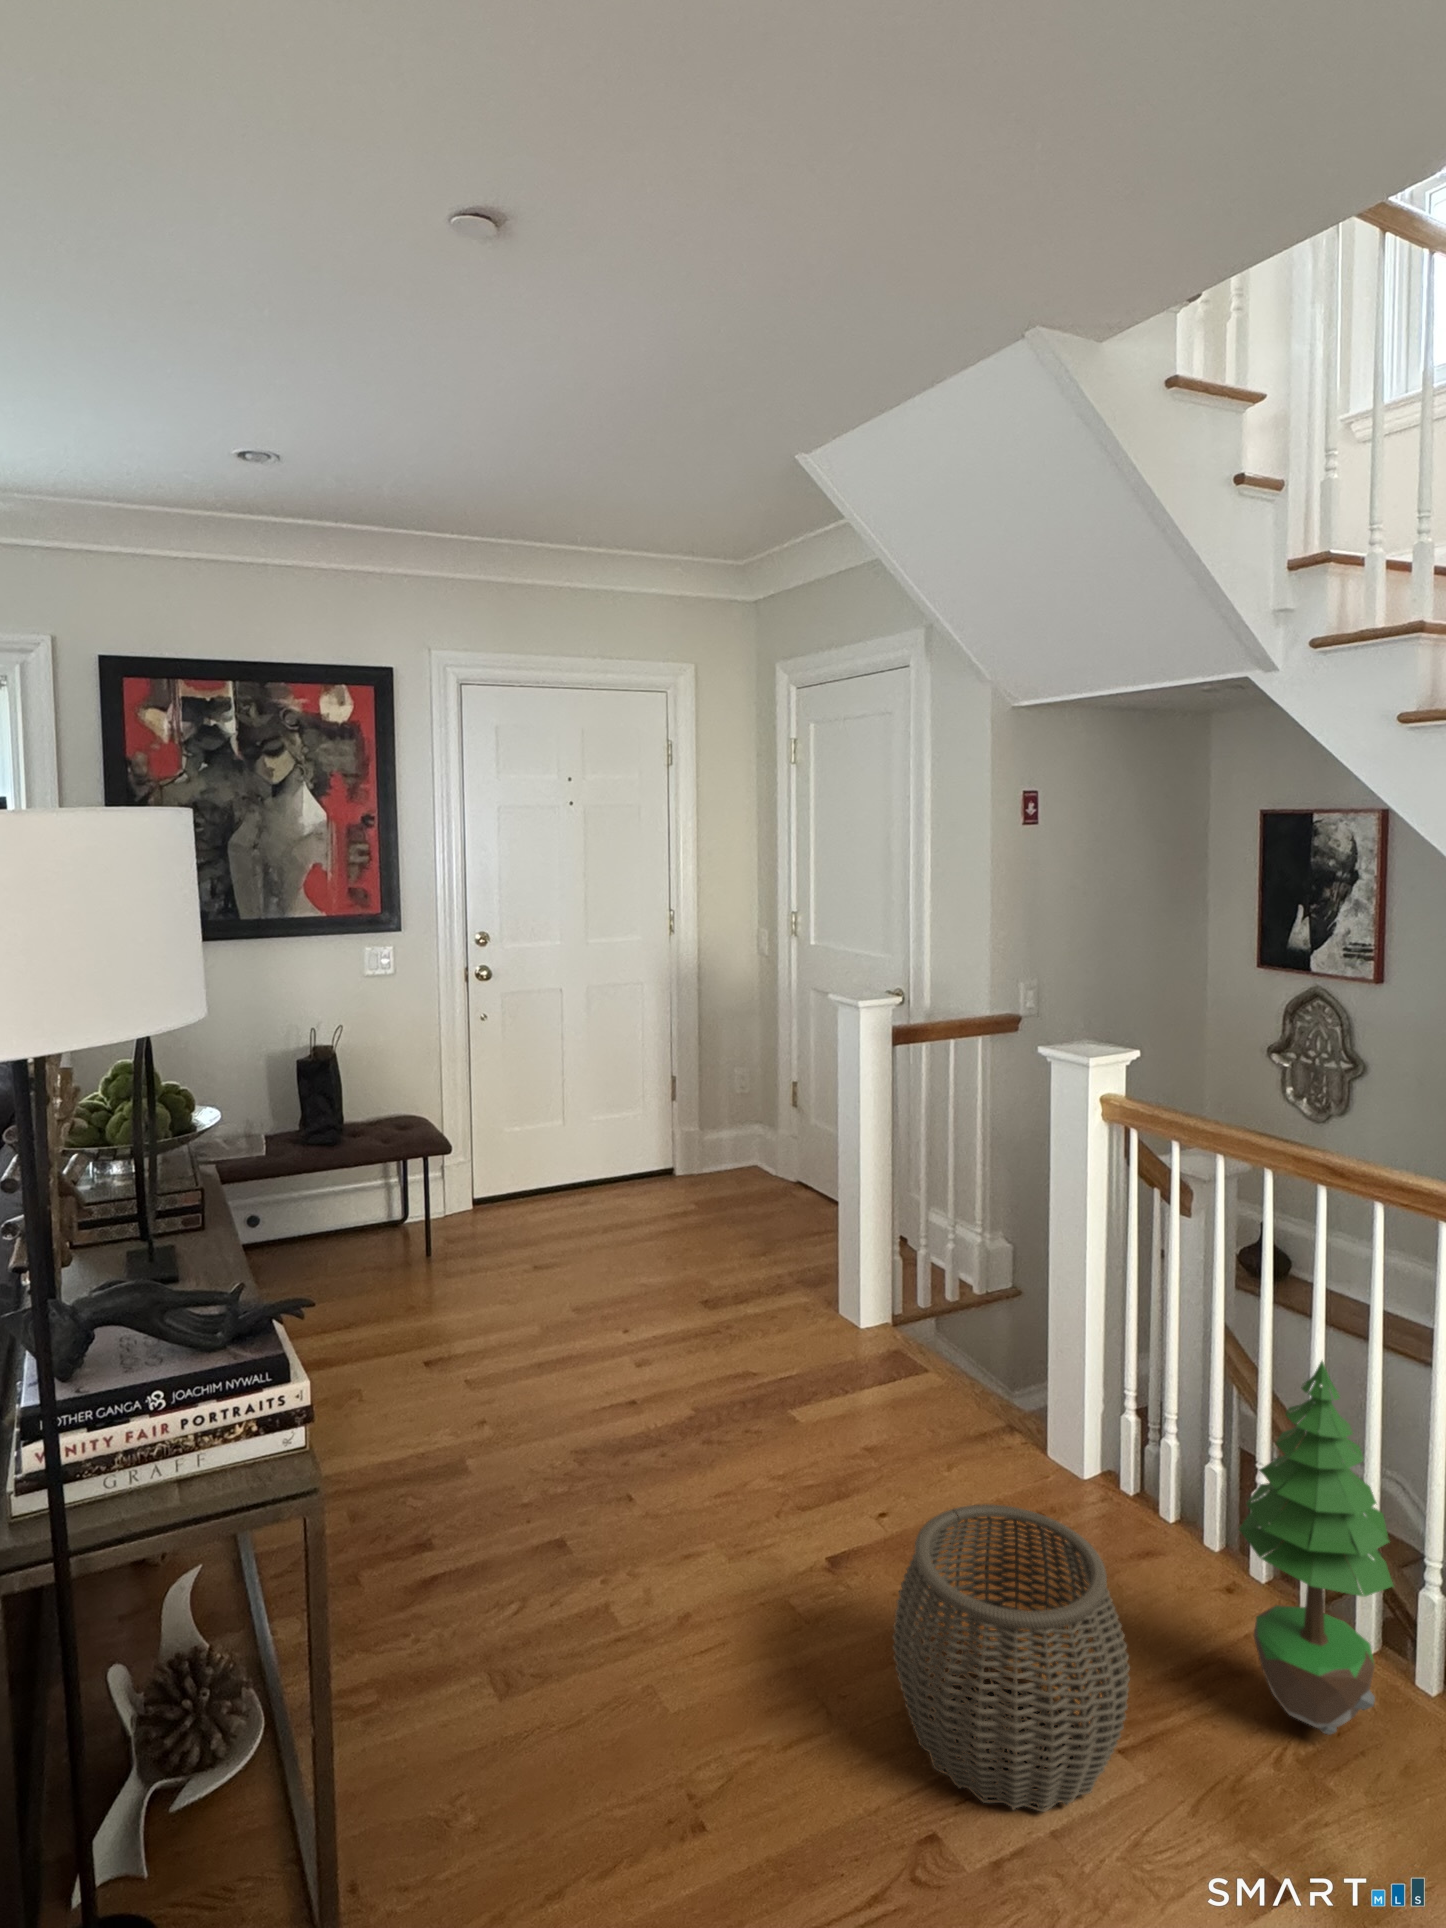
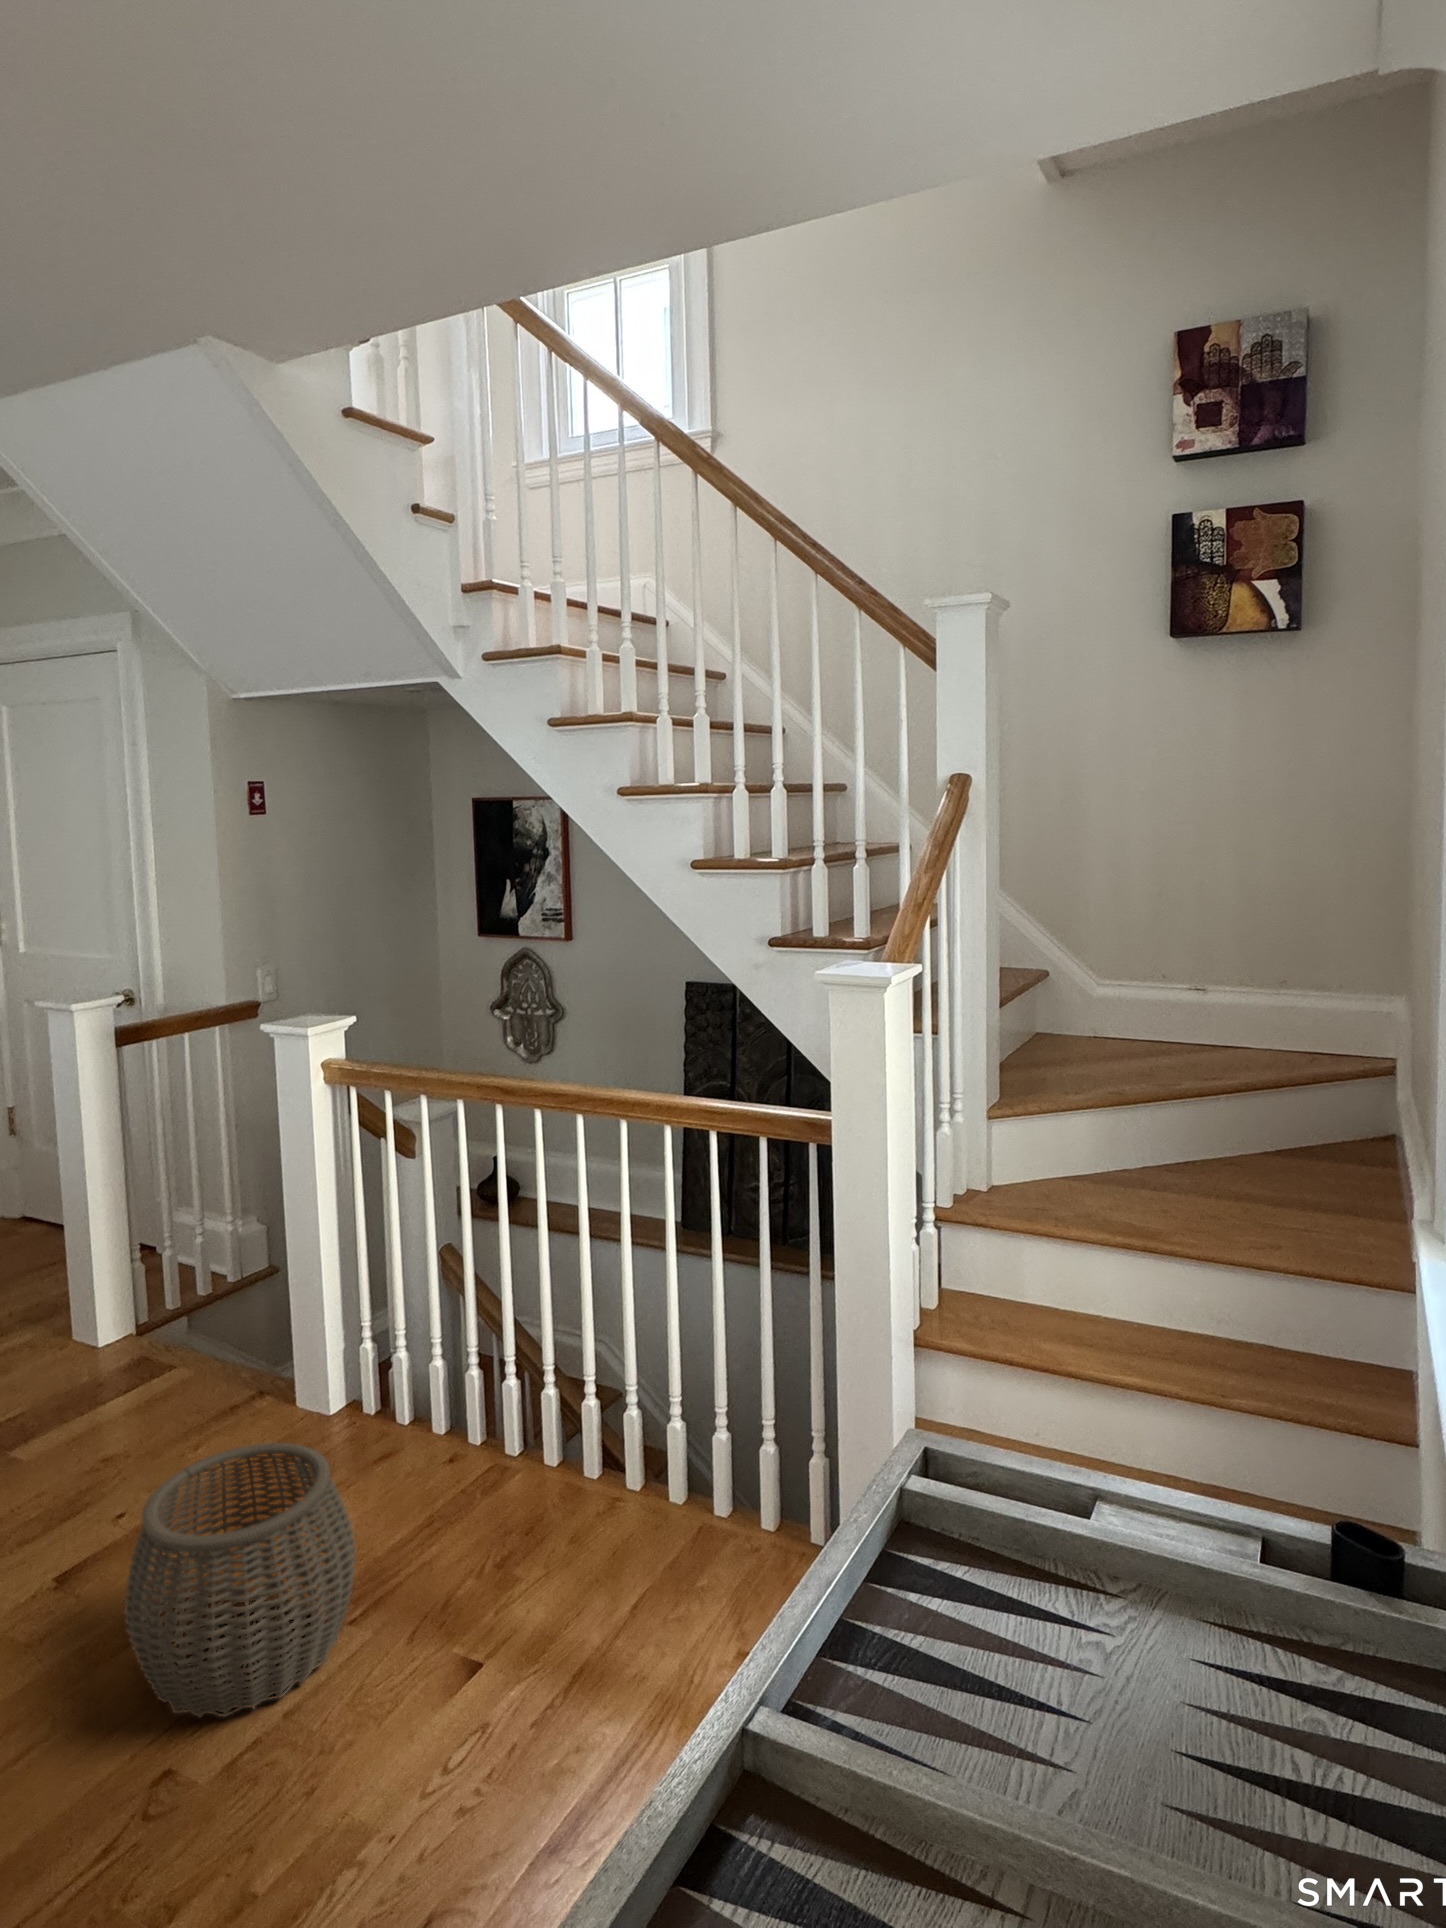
potted tree: present [1239,1361,1393,1735] -> none [443,1237,556,1531]

